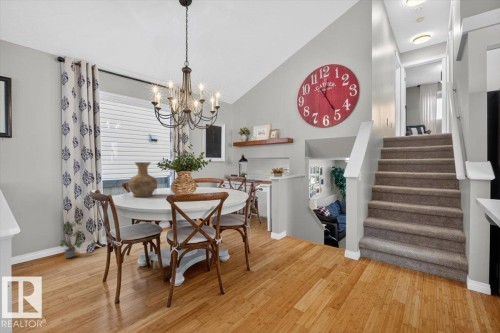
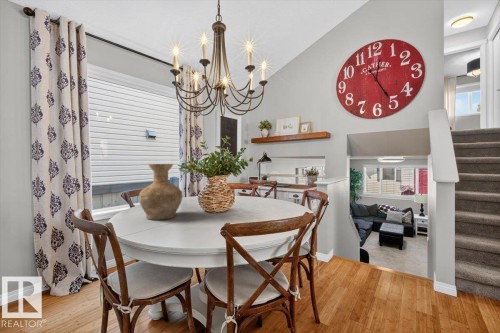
potted plant: present [60,222,82,258] -> none [28,248,71,307]

